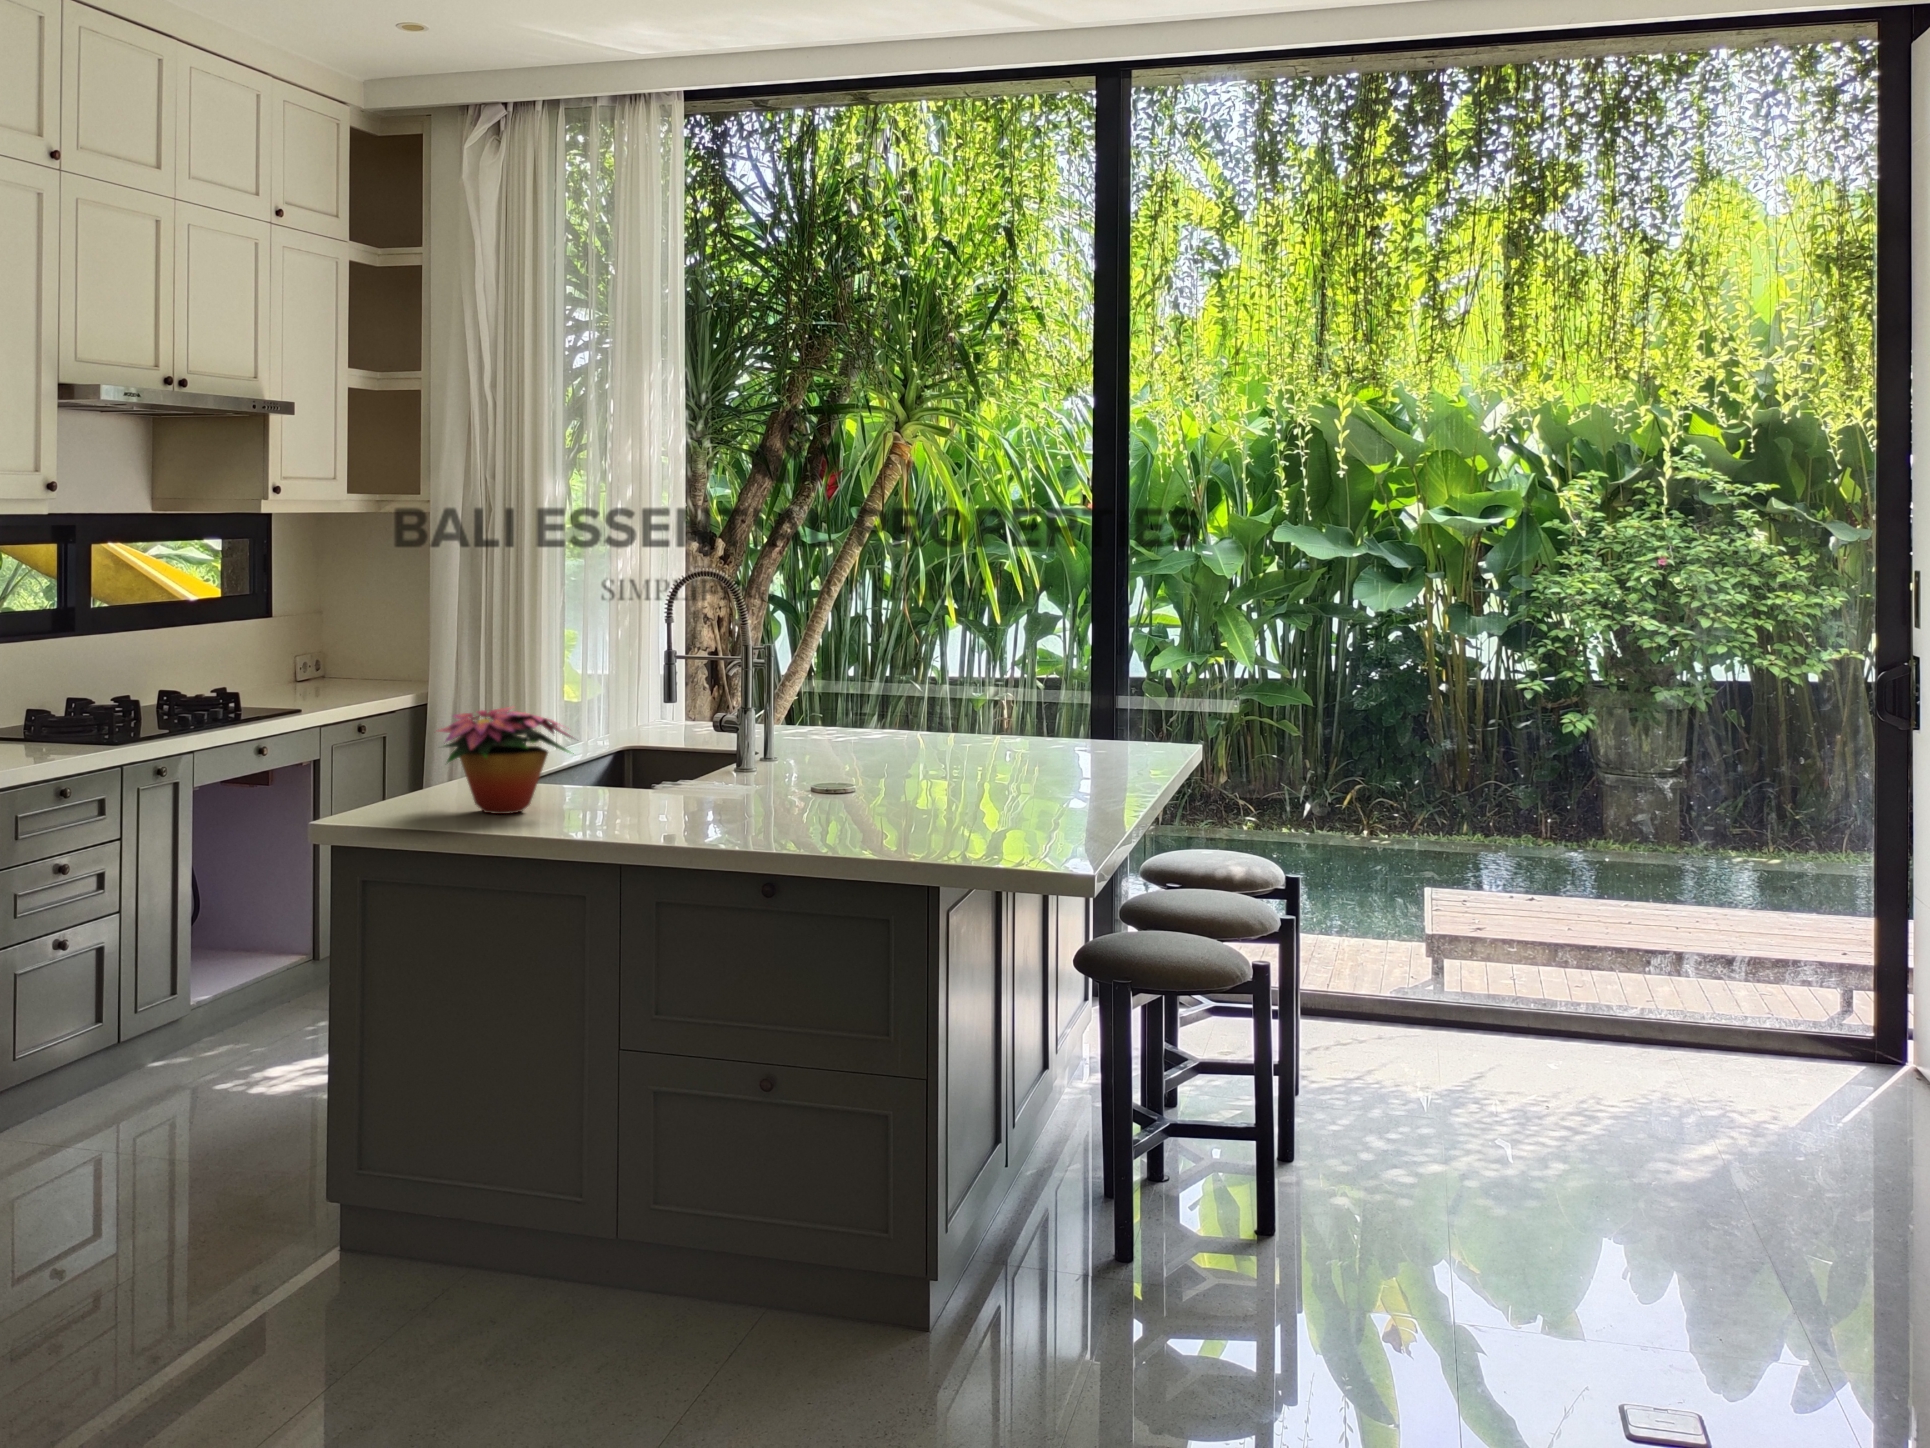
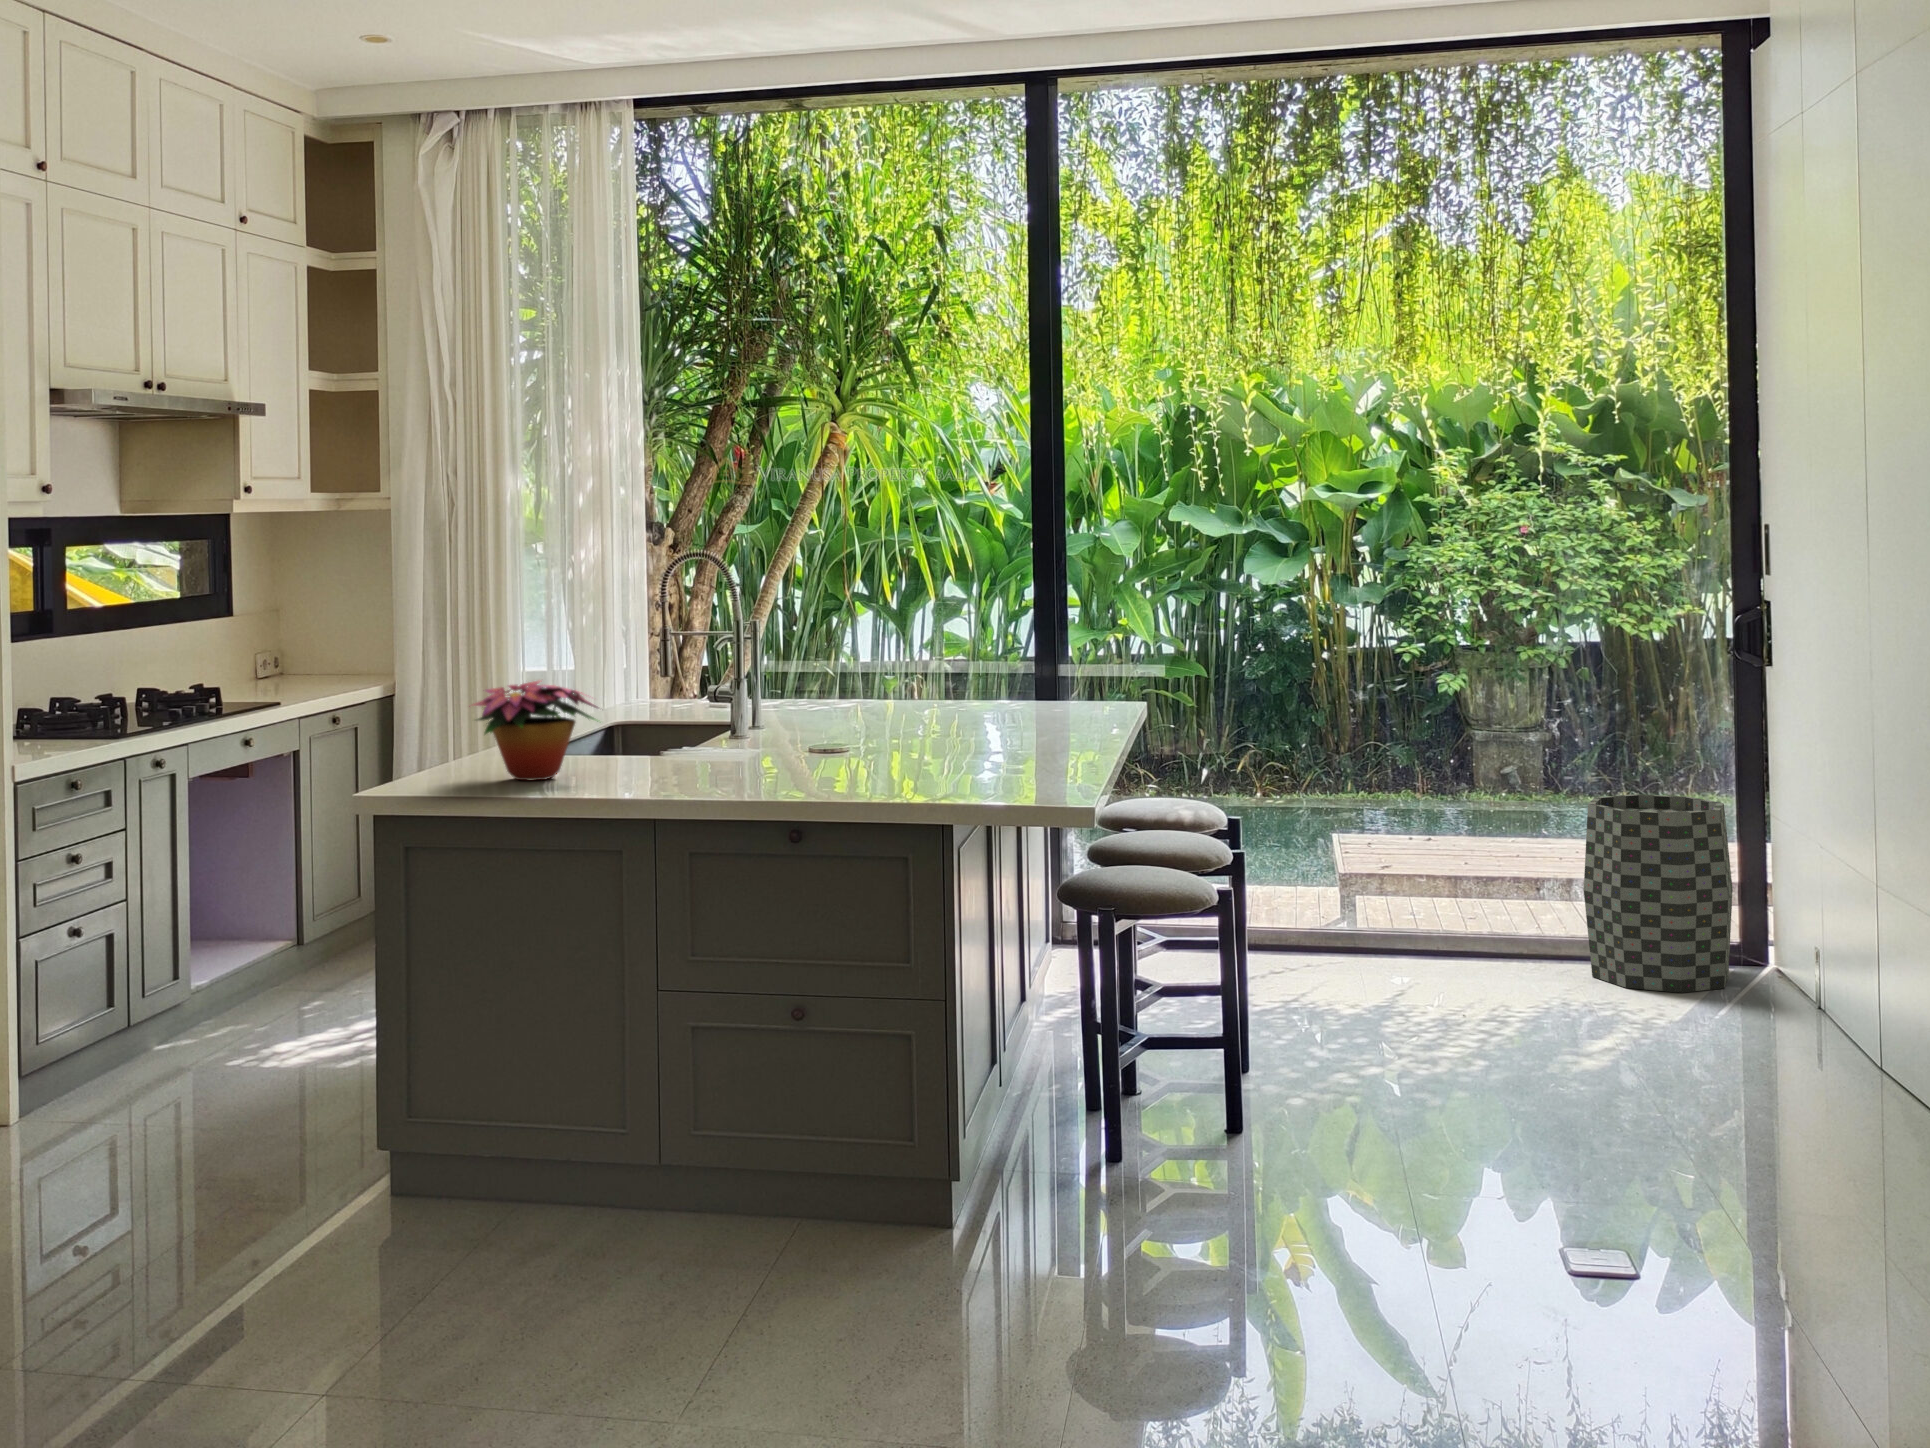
trash can: none [1697,869,1871,1096] -> present [1584,794,1733,993]

